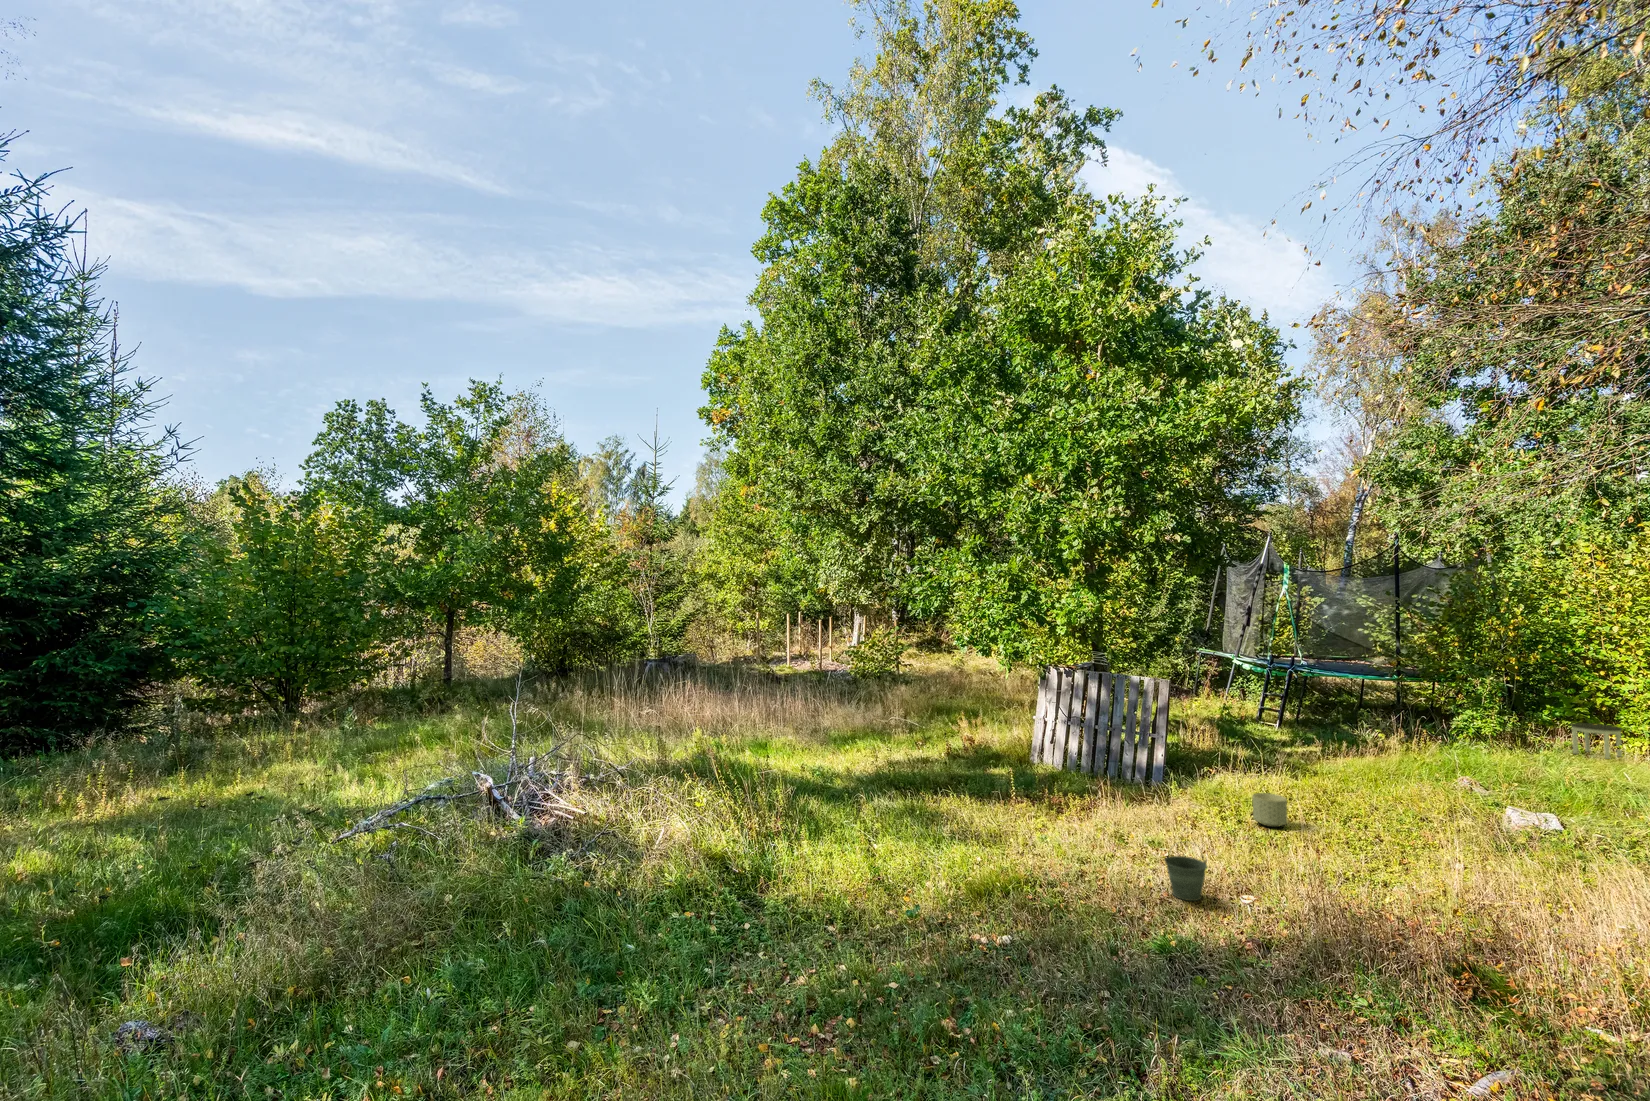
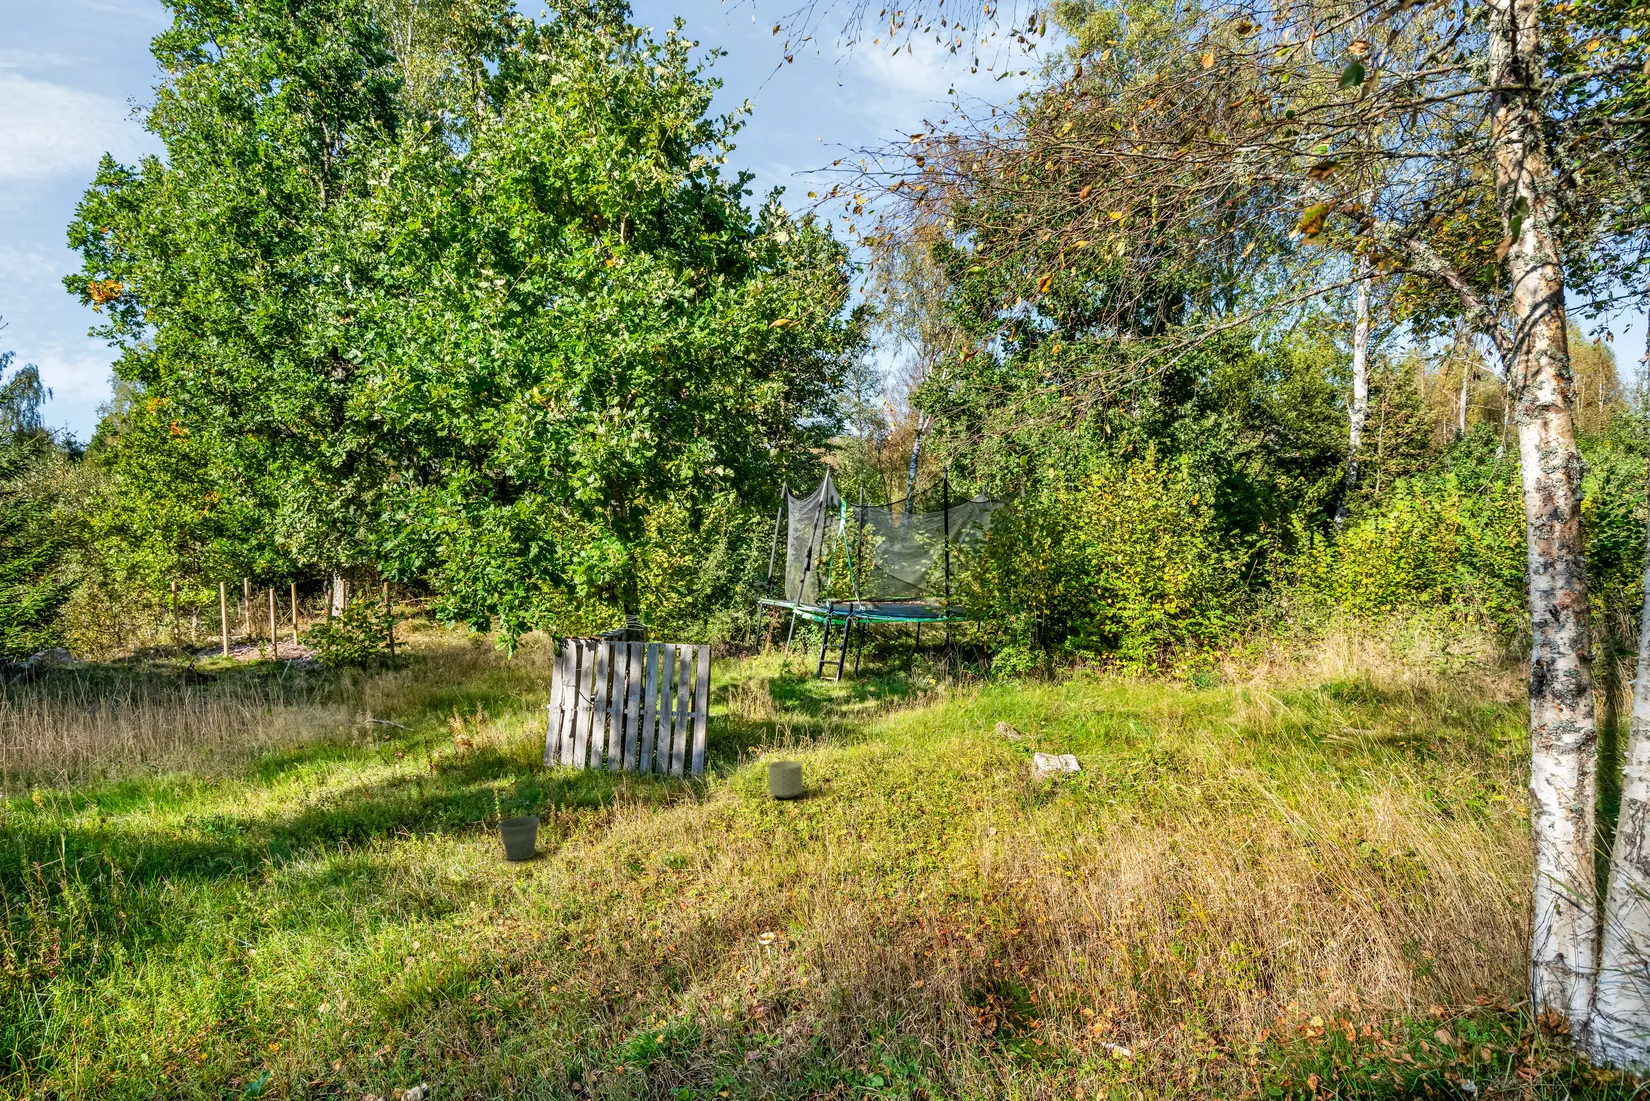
round table: present [1570,723,1623,759] -> none [1085,650,1123,682]
bucket: present [1165,841,1207,901] -> present [497,814,541,860]

